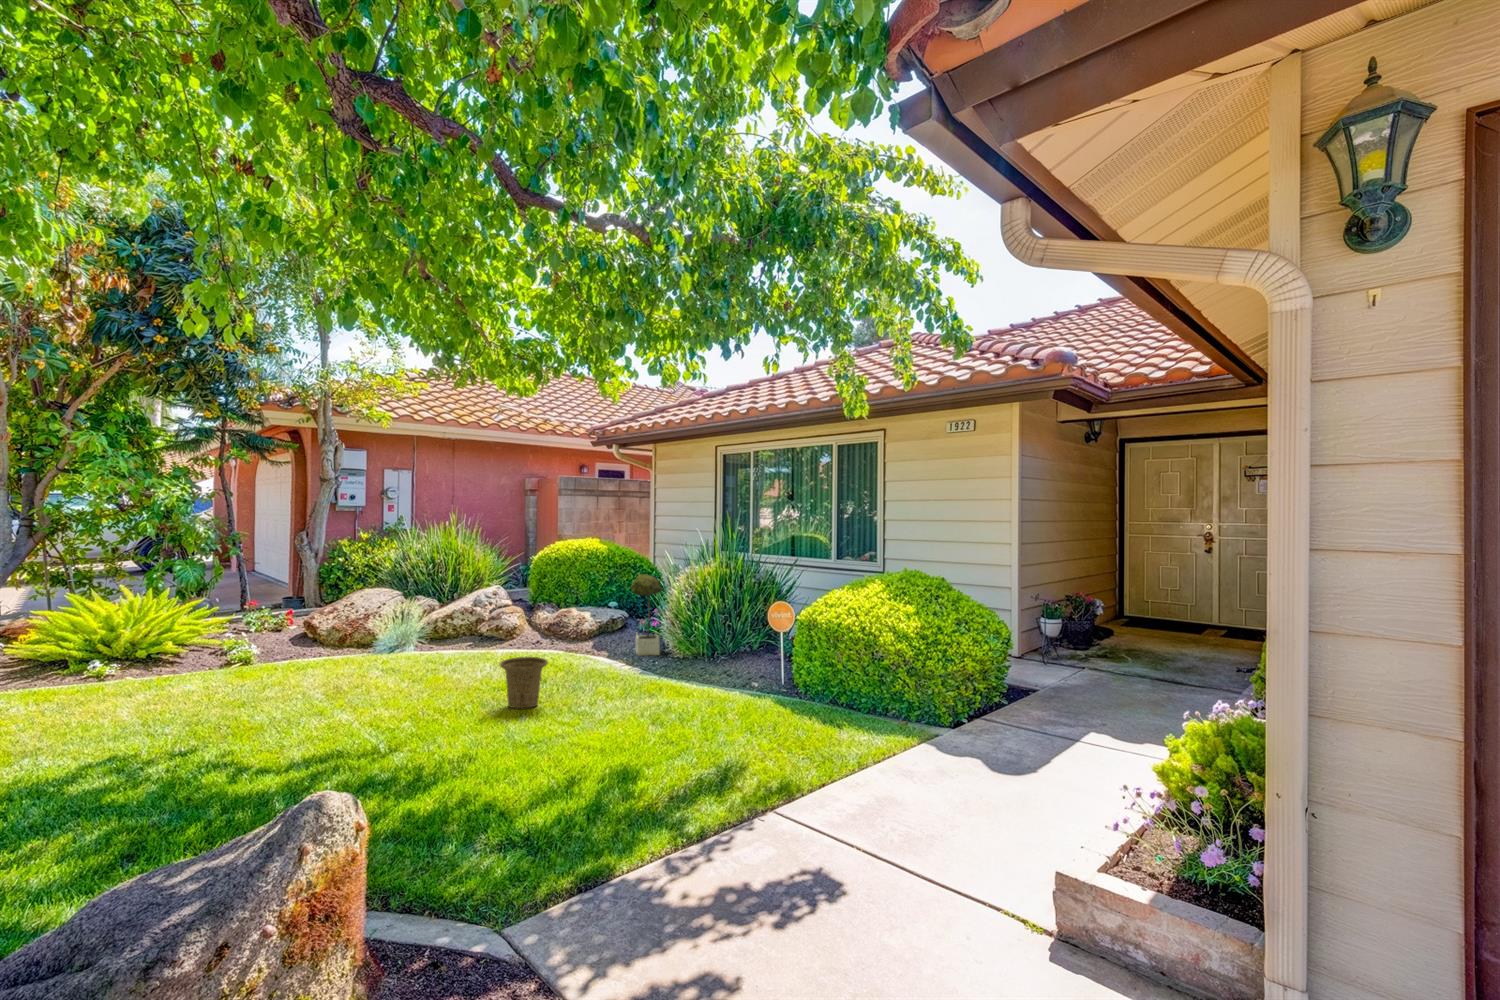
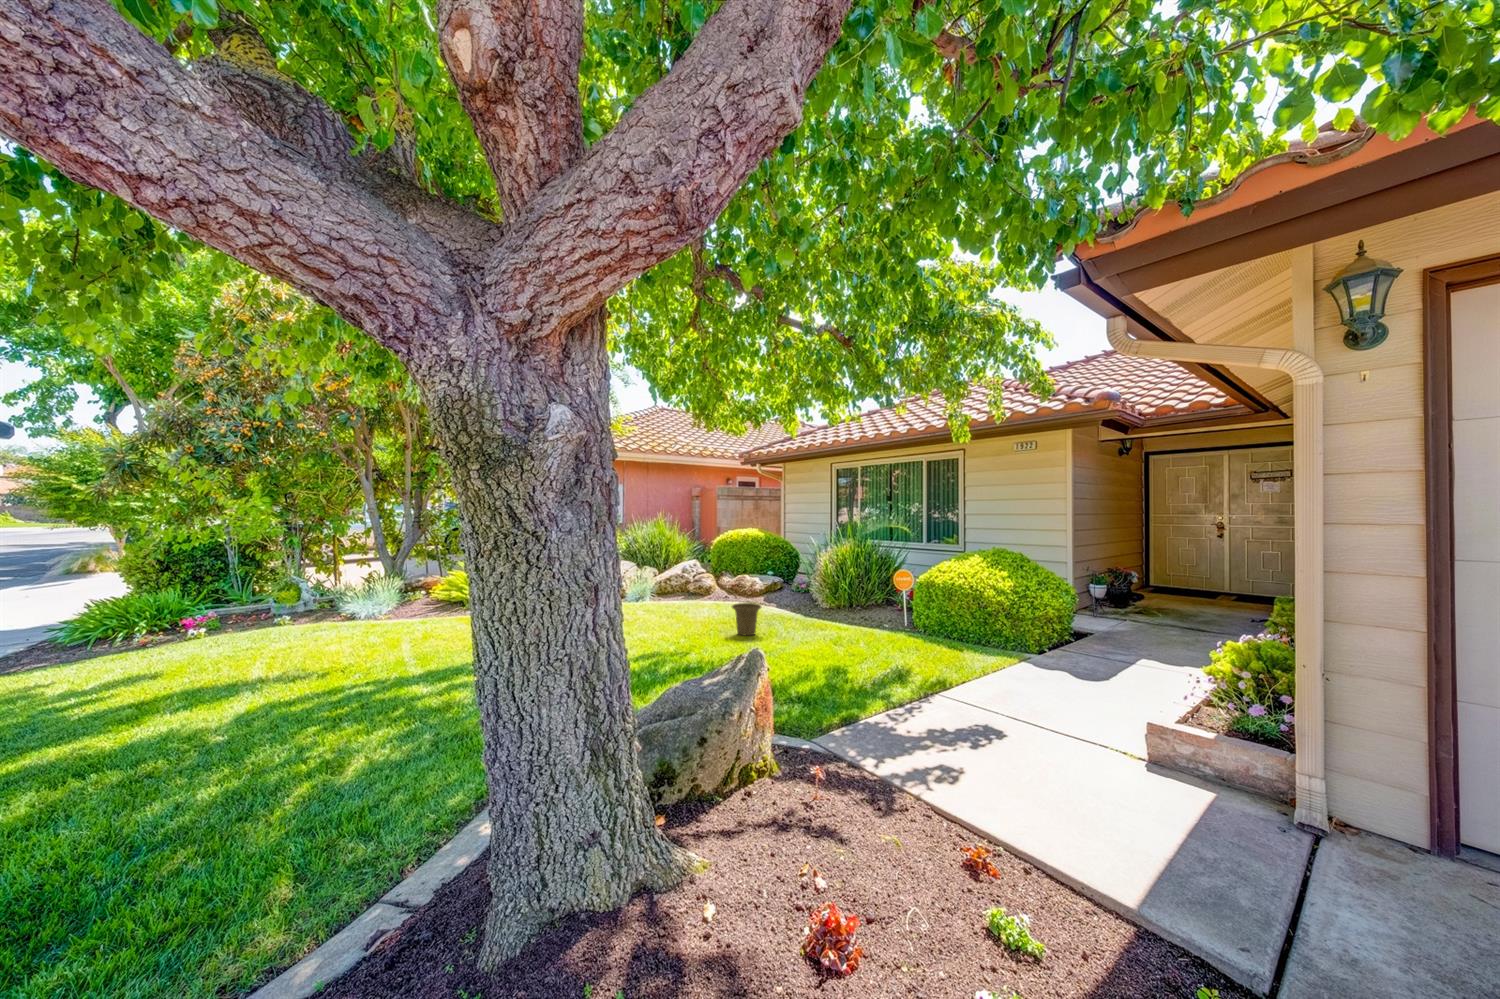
potted tree: present [631,574,663,656] -> none [793,551,816,607]

